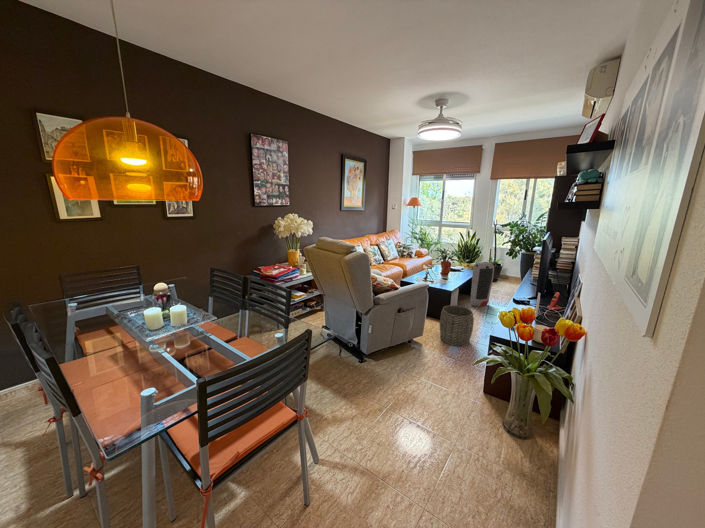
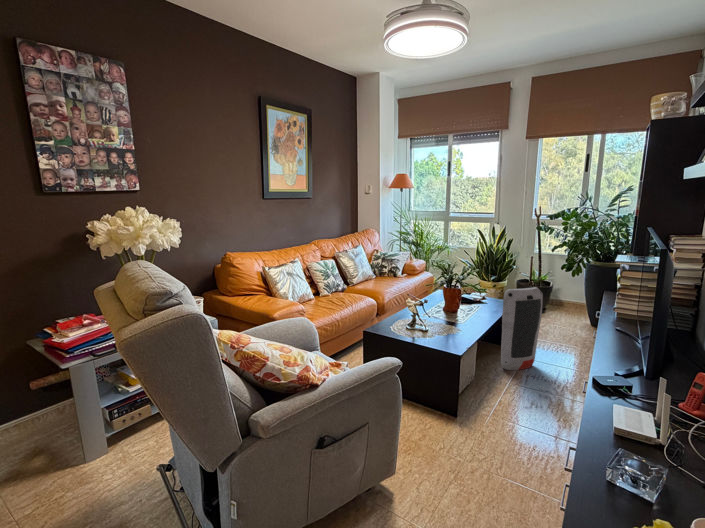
woven basket: present [440,305,474,346] -> none [435,394,508,497]

